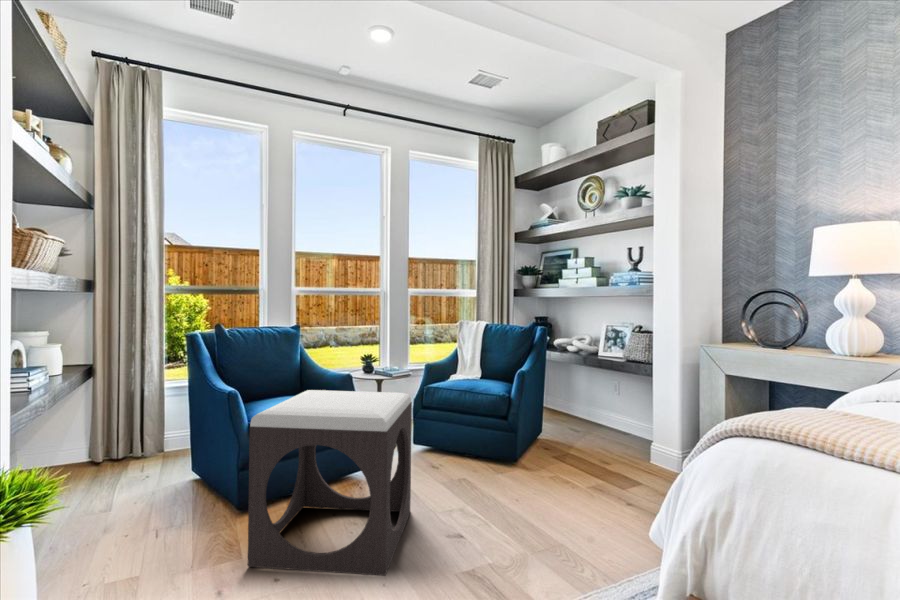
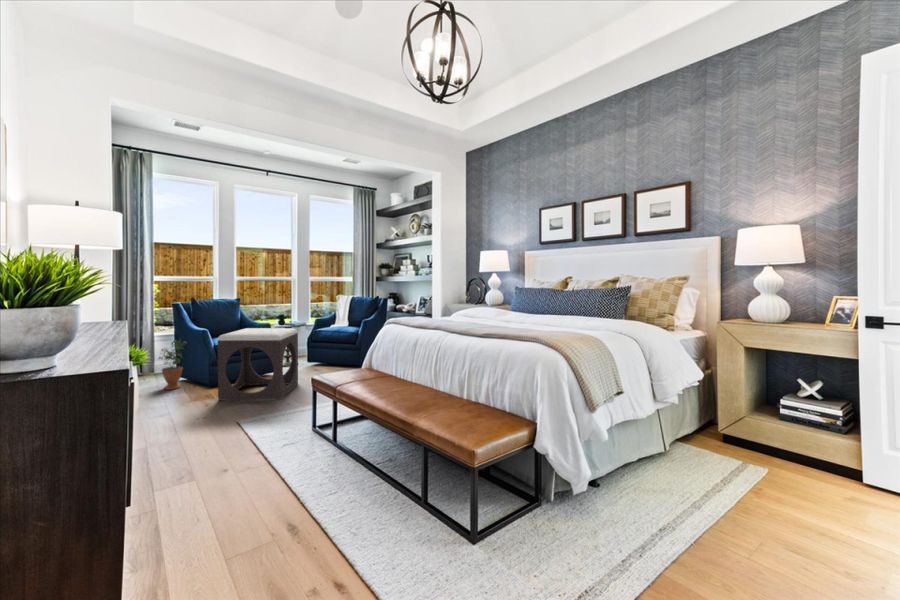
potted plant: none [144,405,201,513] -> present [159,340,186,390]

